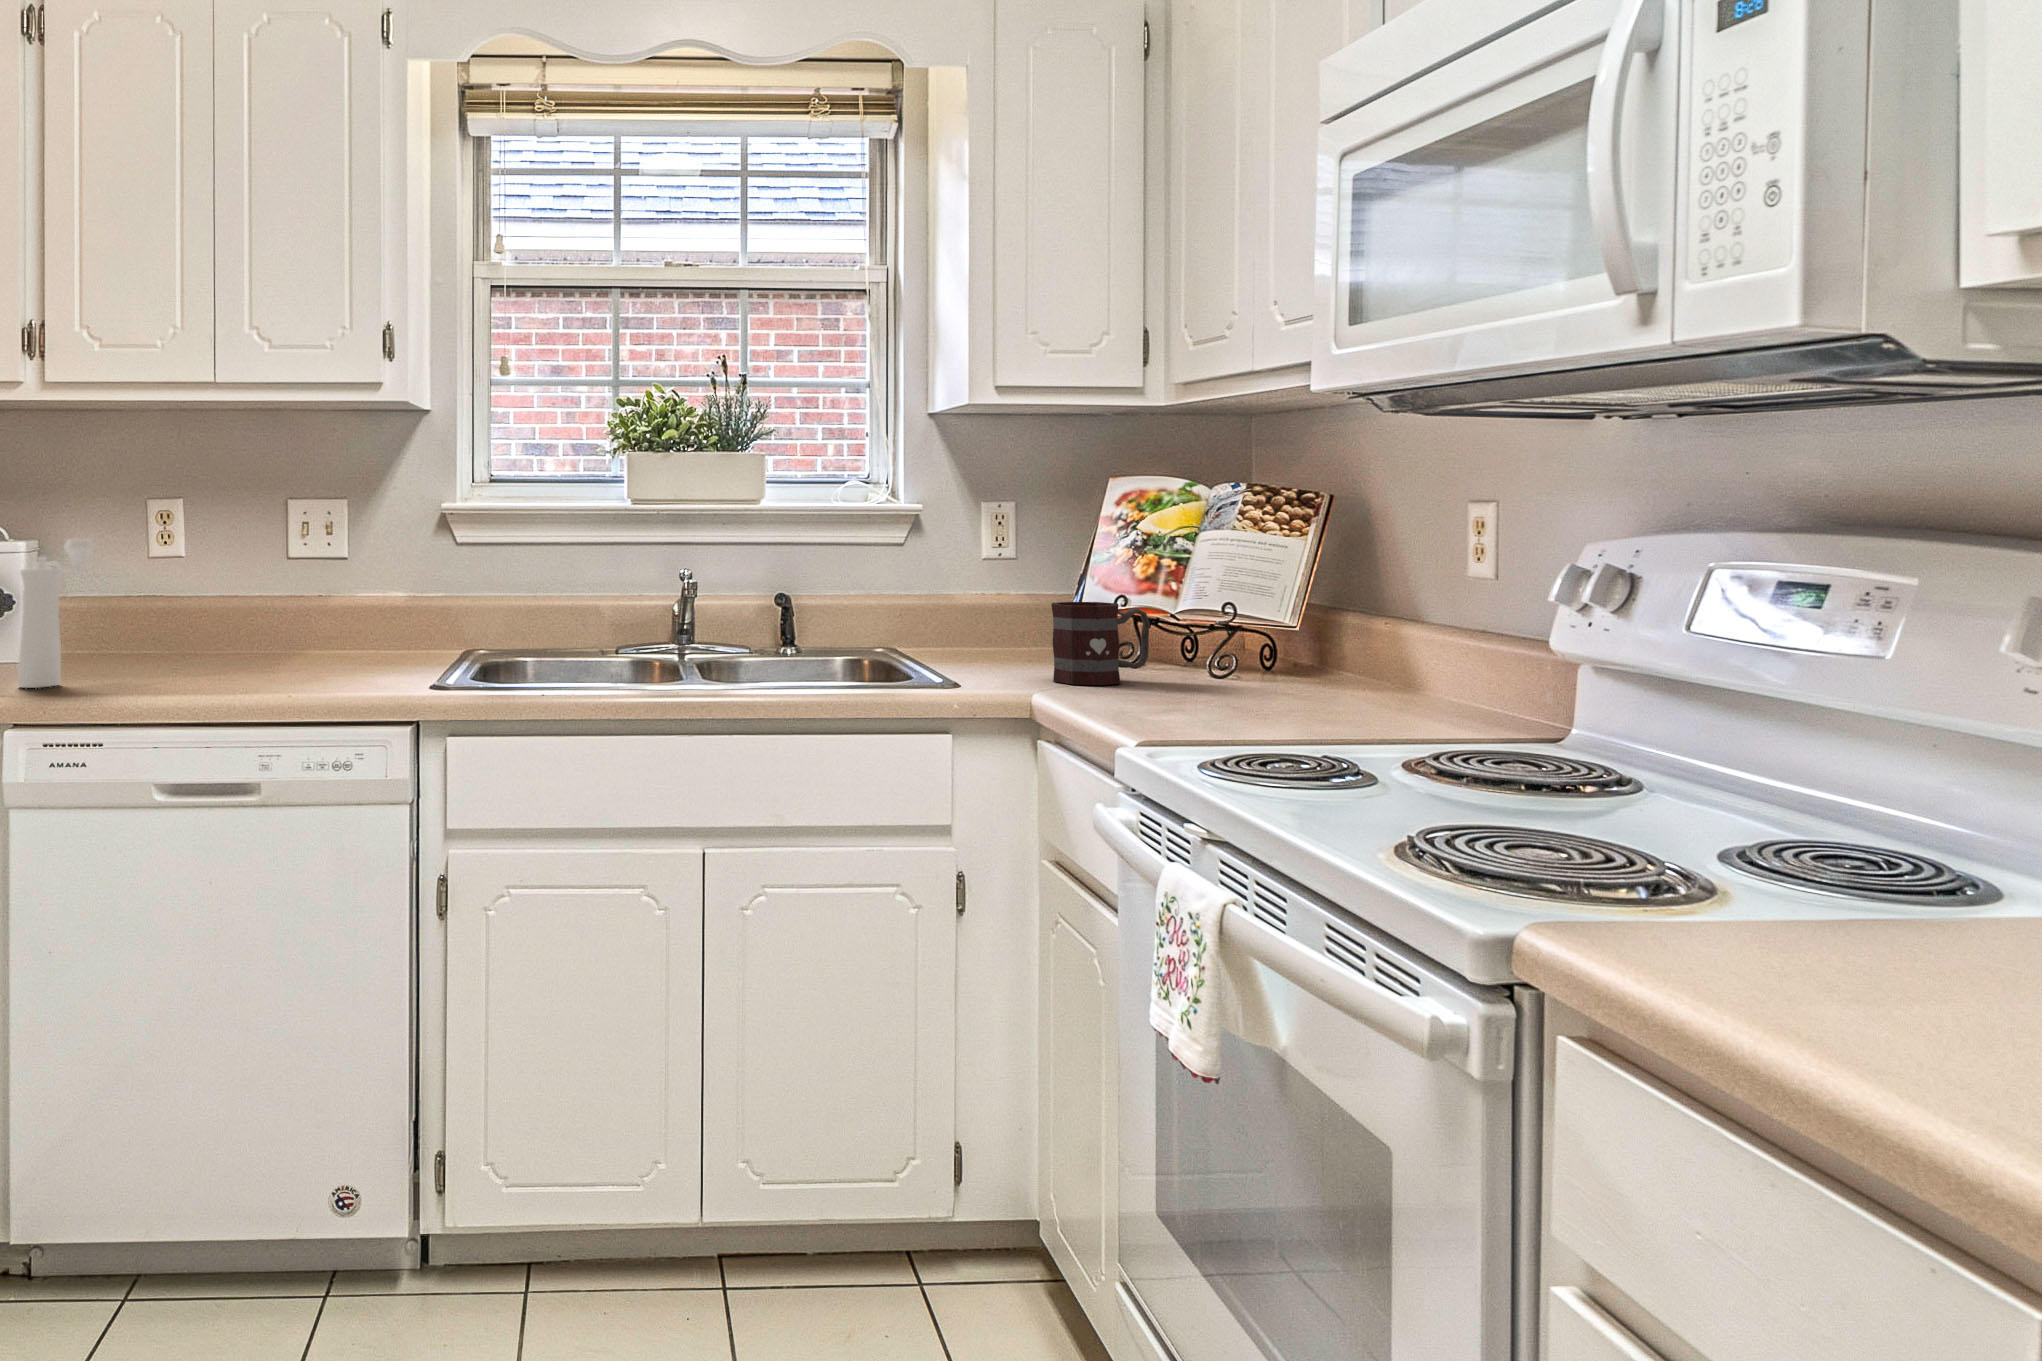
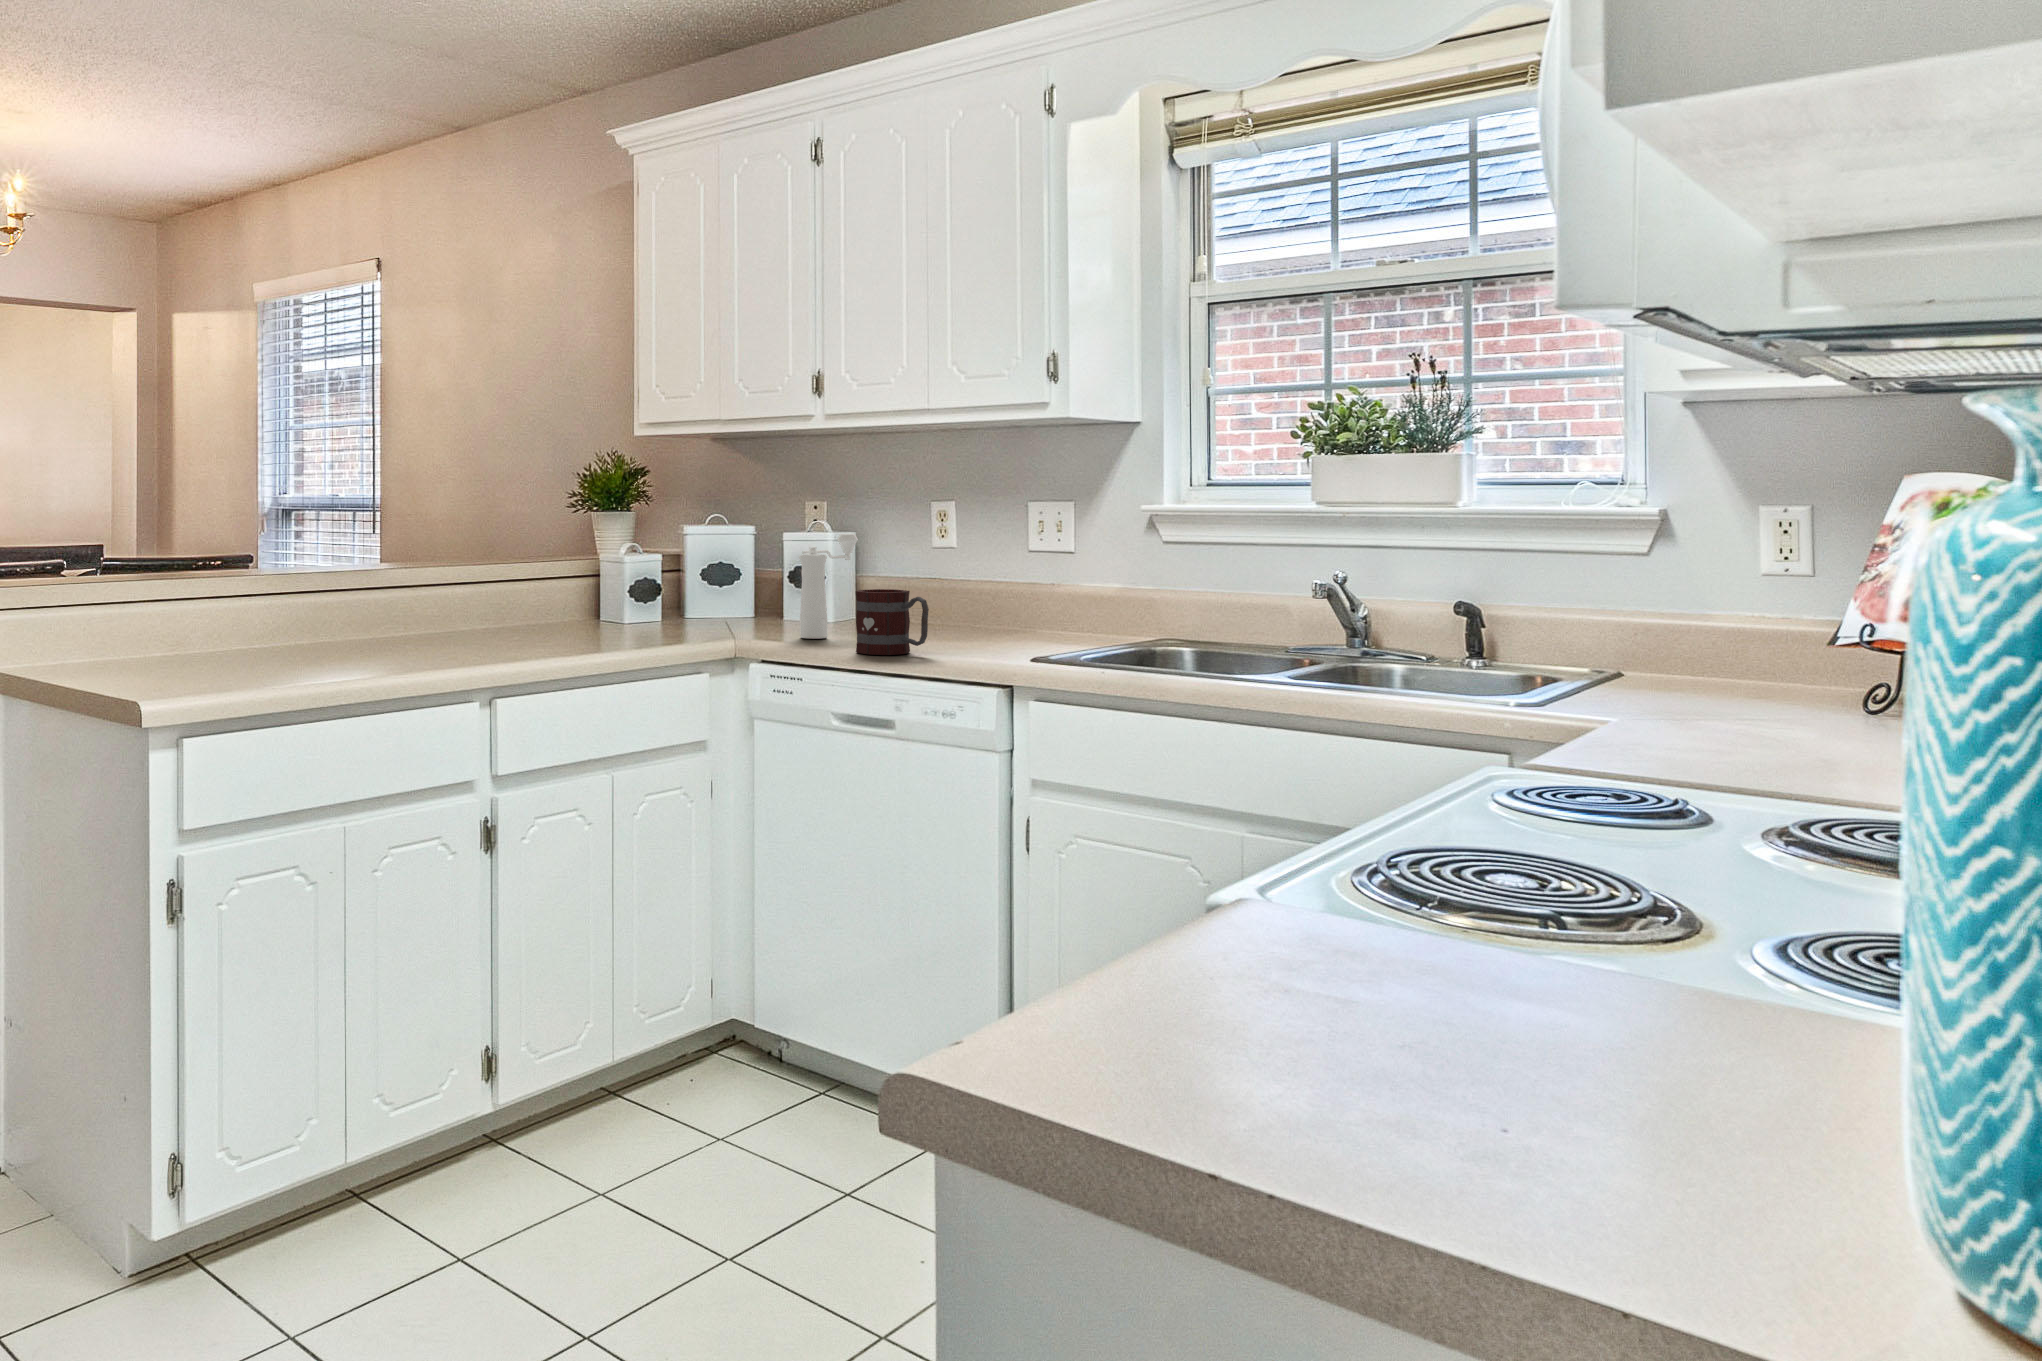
mug: present [1052,602,1150,685] -> present [856,589,929,655]

